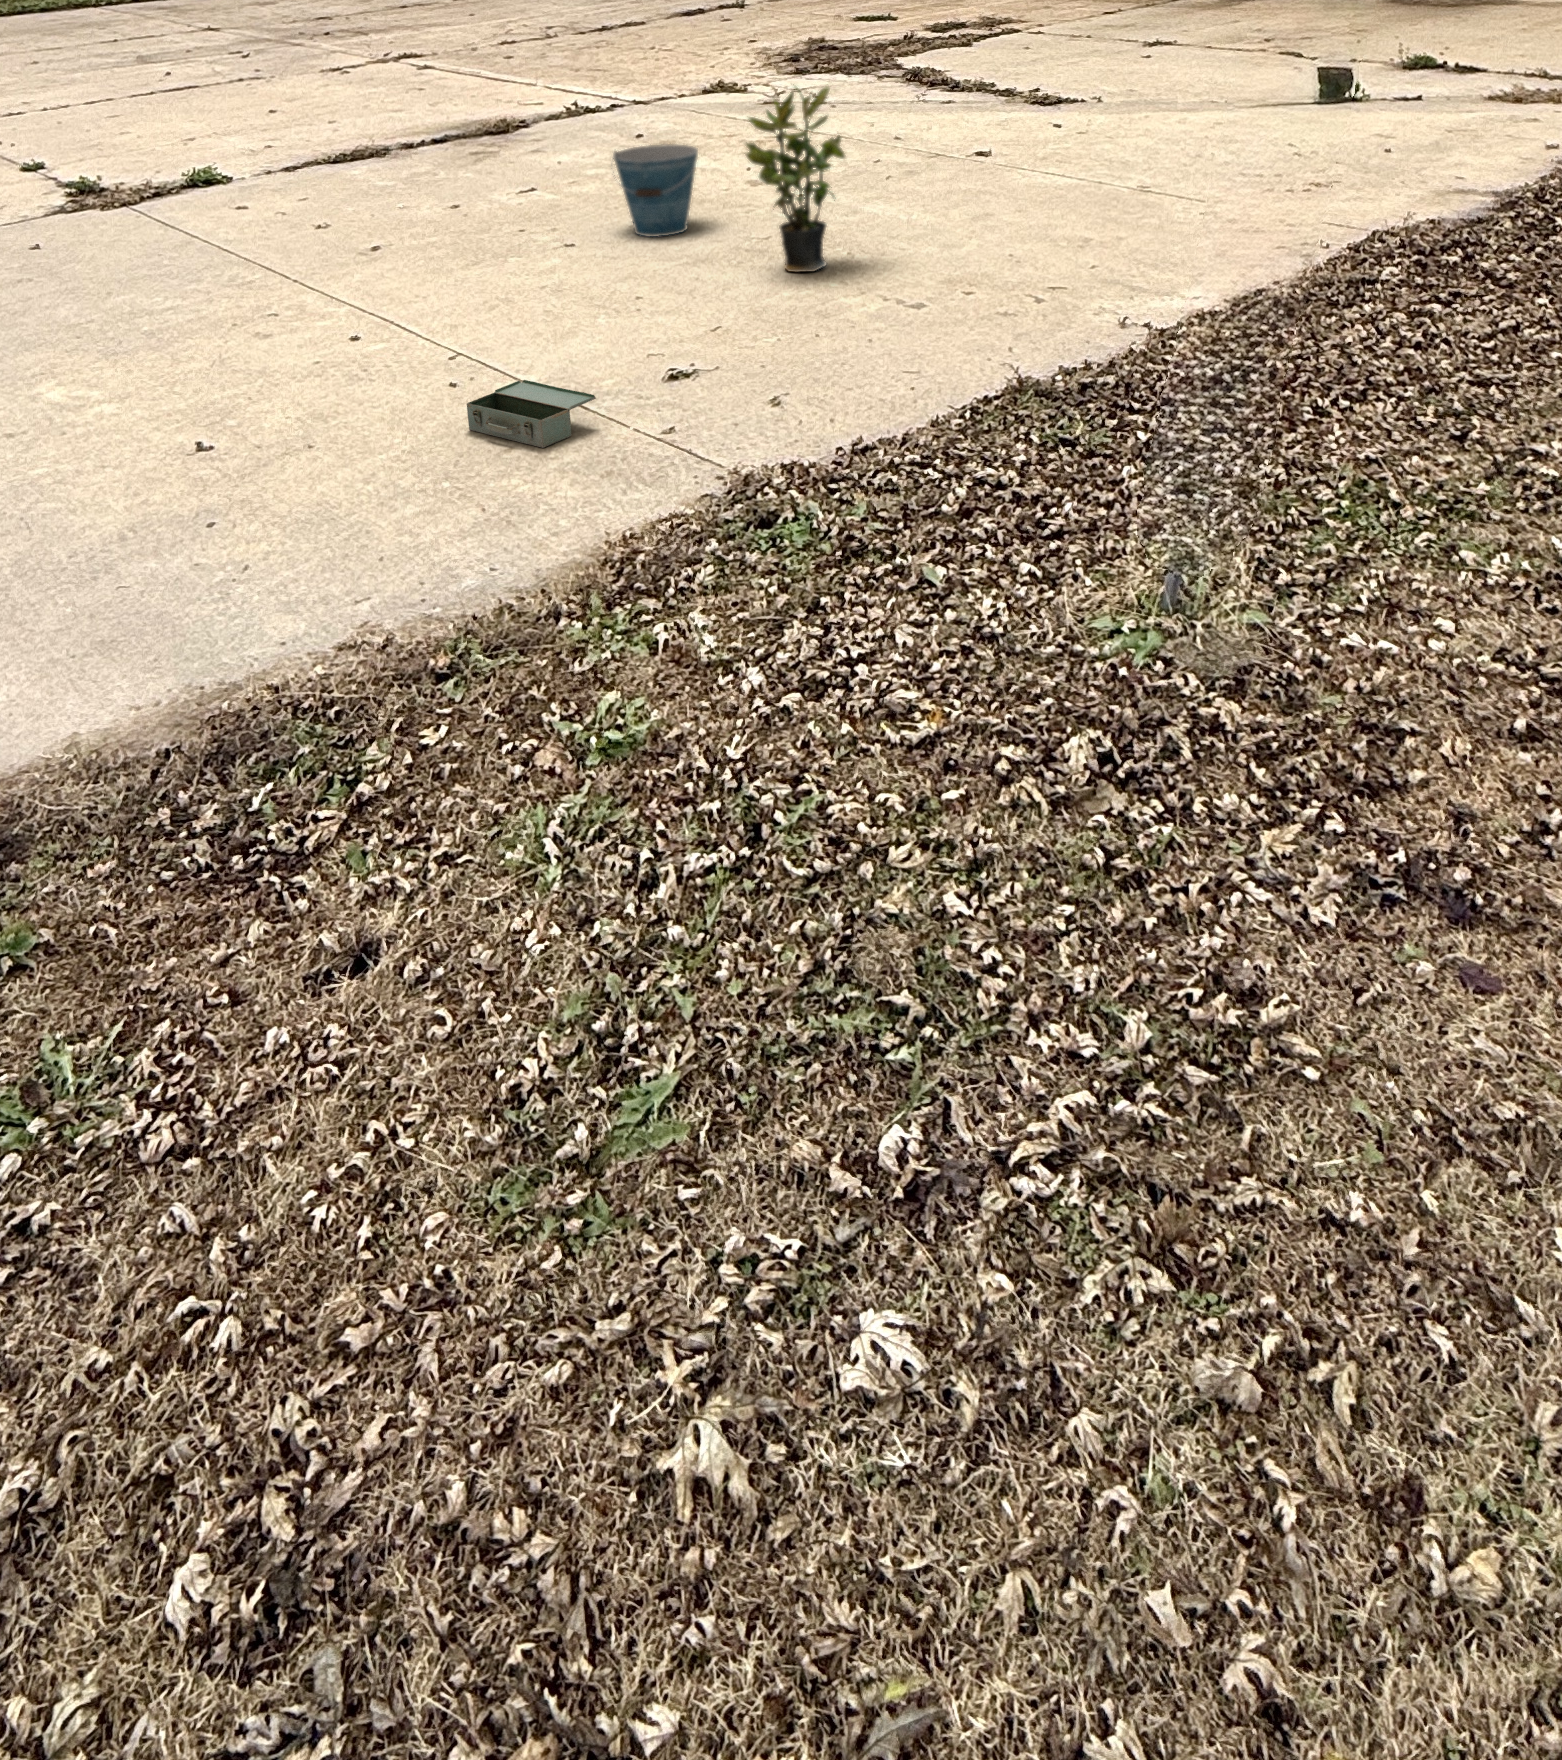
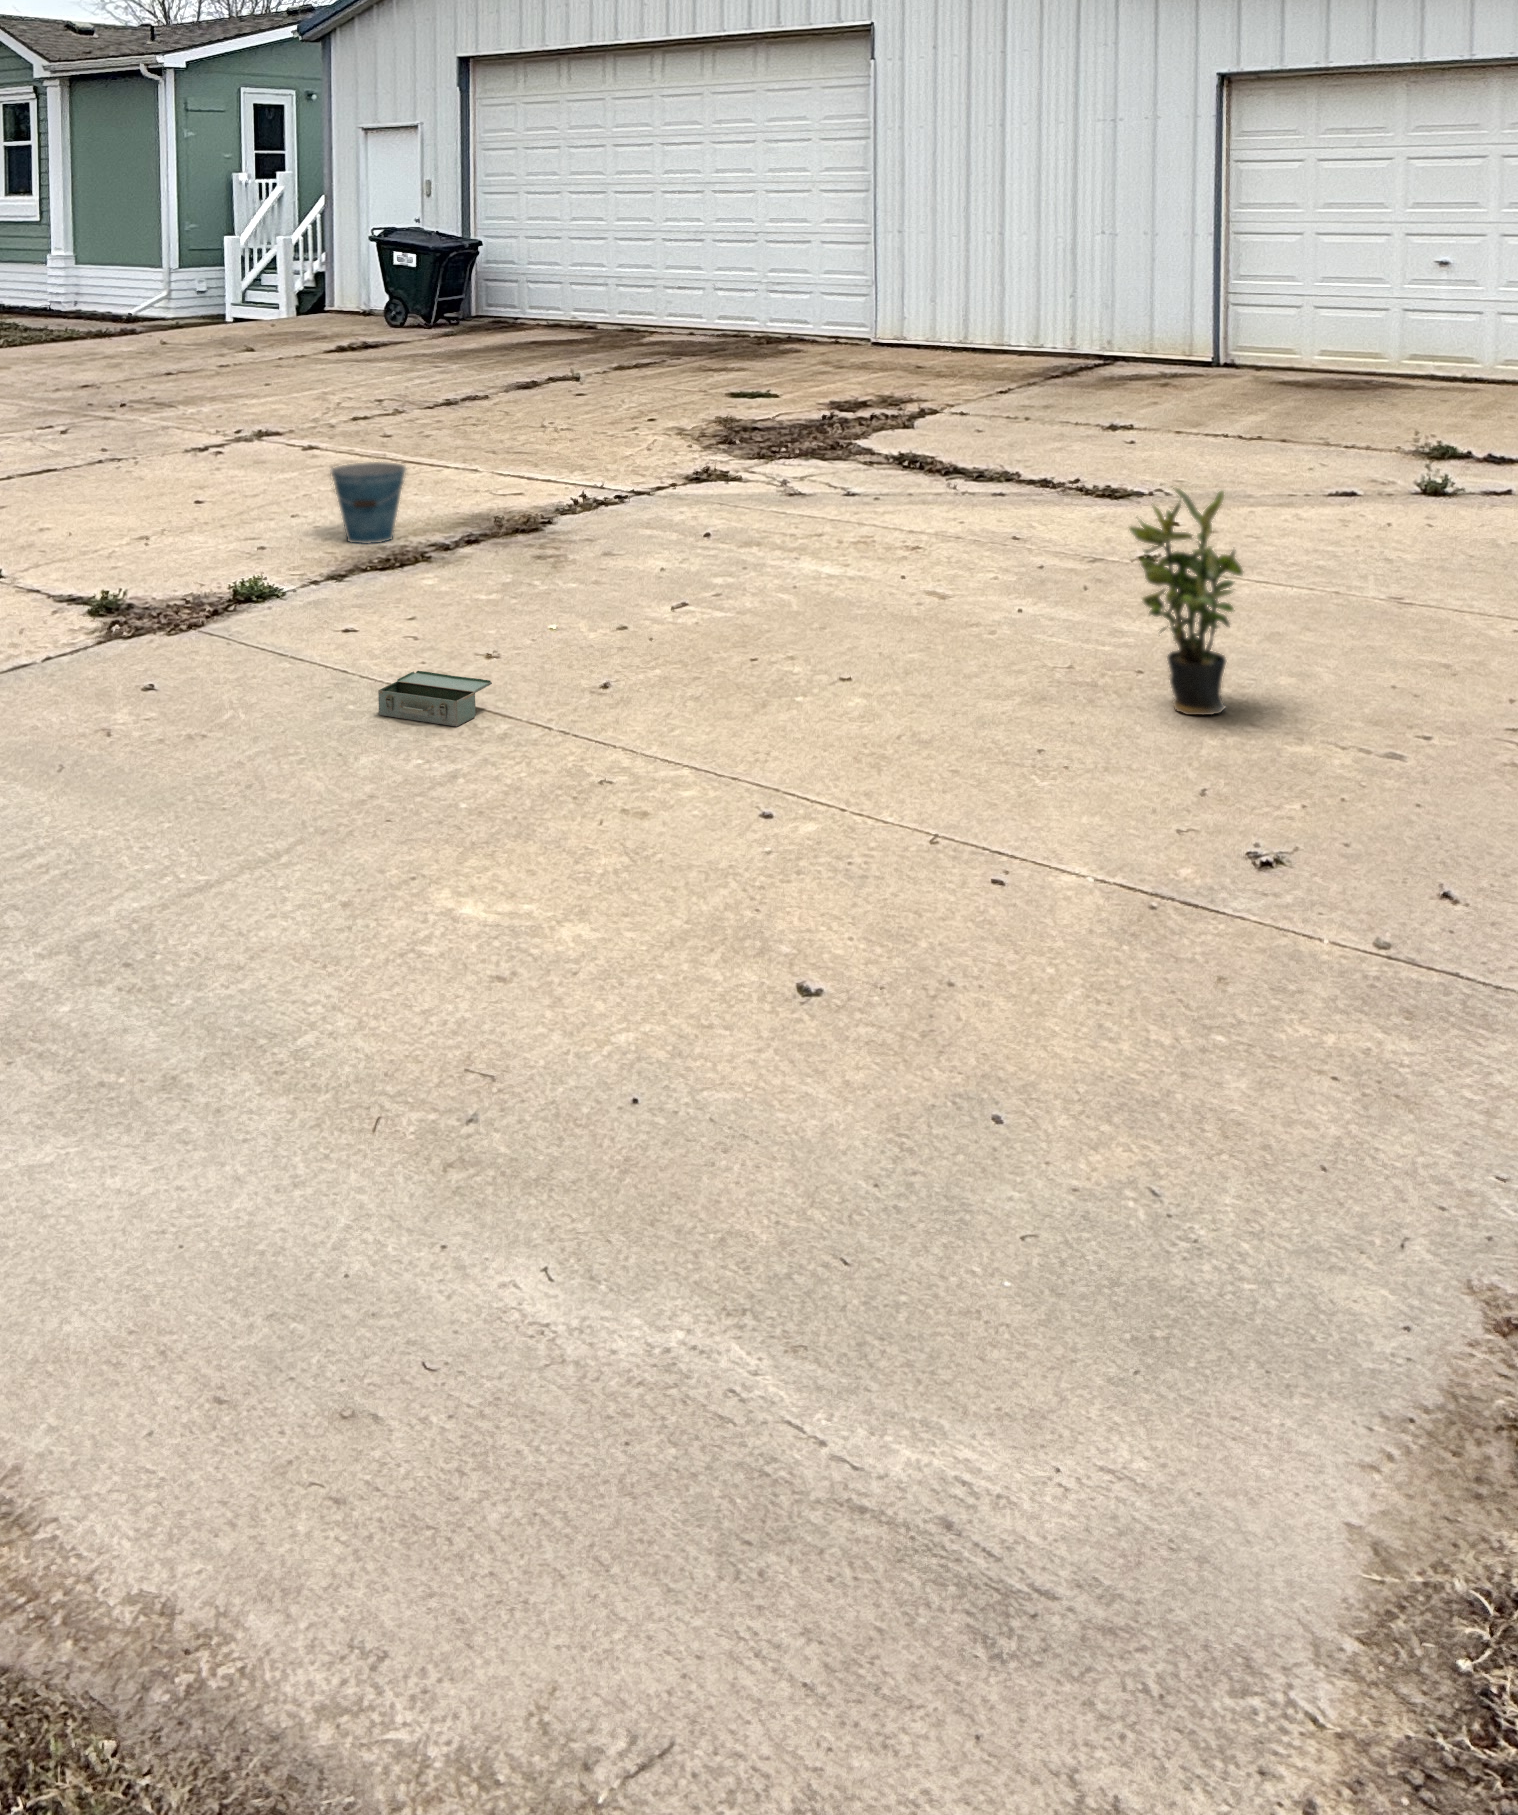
bucket: present [613,144,698,237] -> present [331,462,406,544]
toolbox: present [467,380,596,448] -> present [378,671,492,726]

